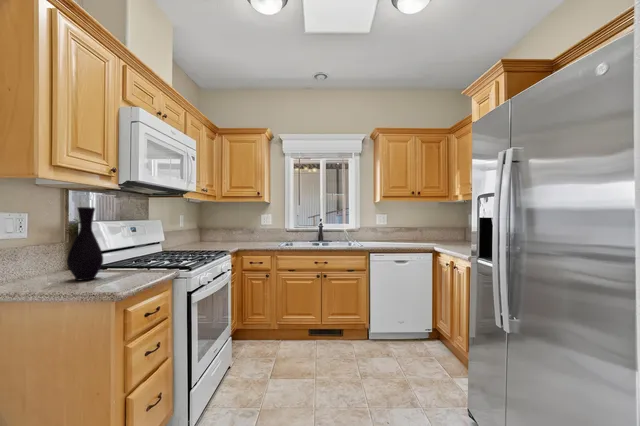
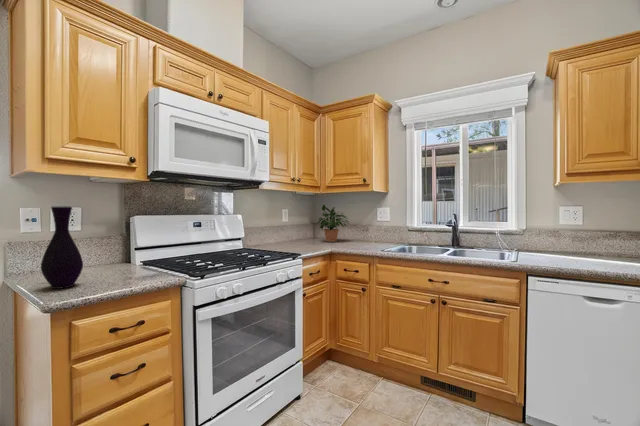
potted plant: none [210,211,241,243] -> present [317,205,349,242]

